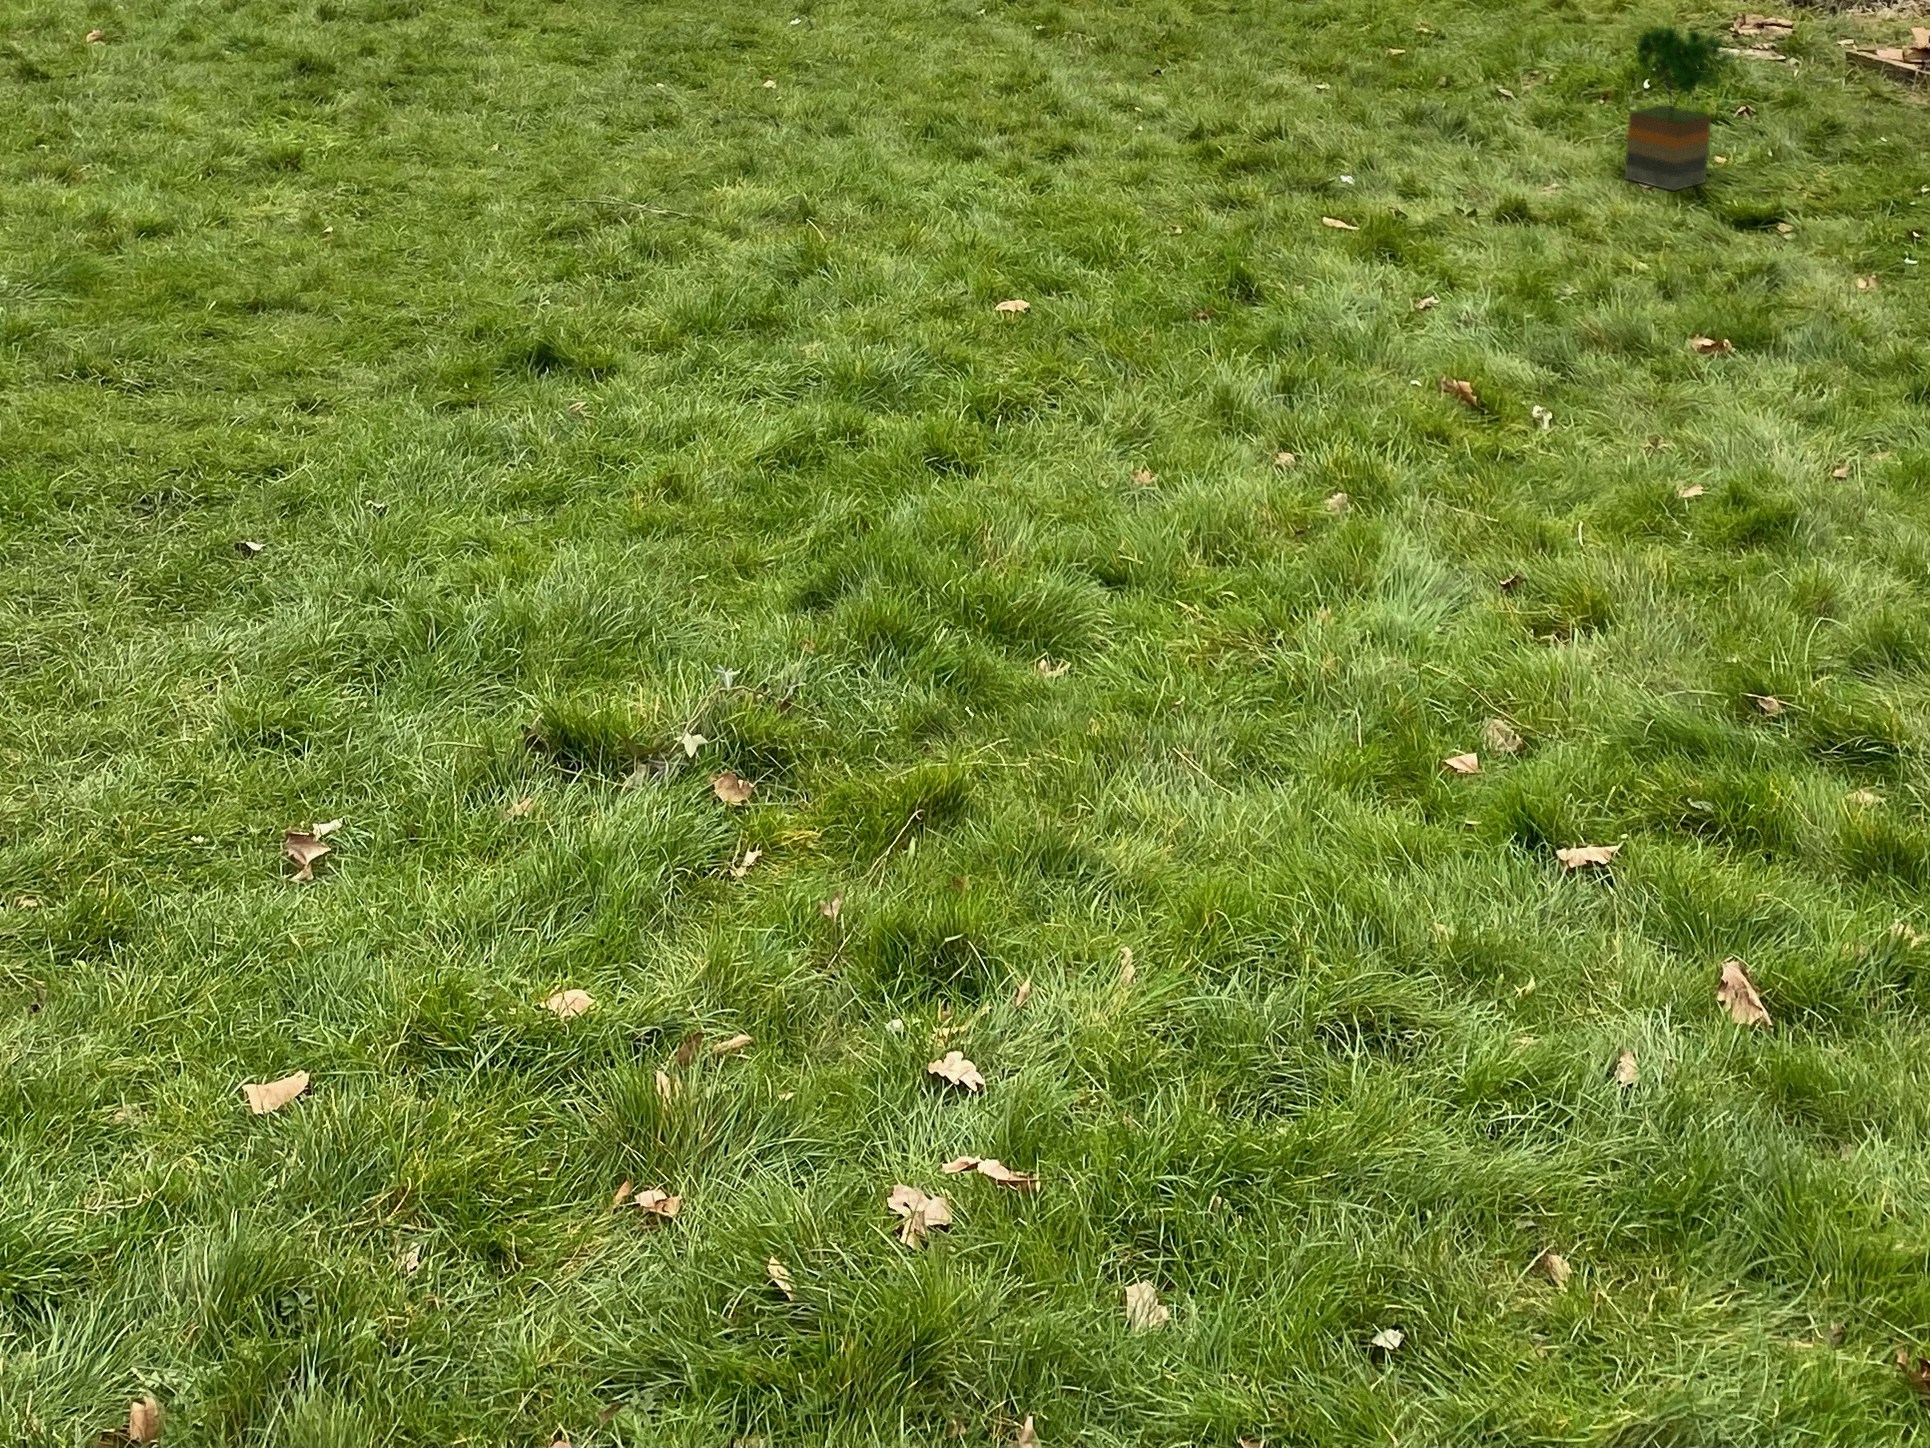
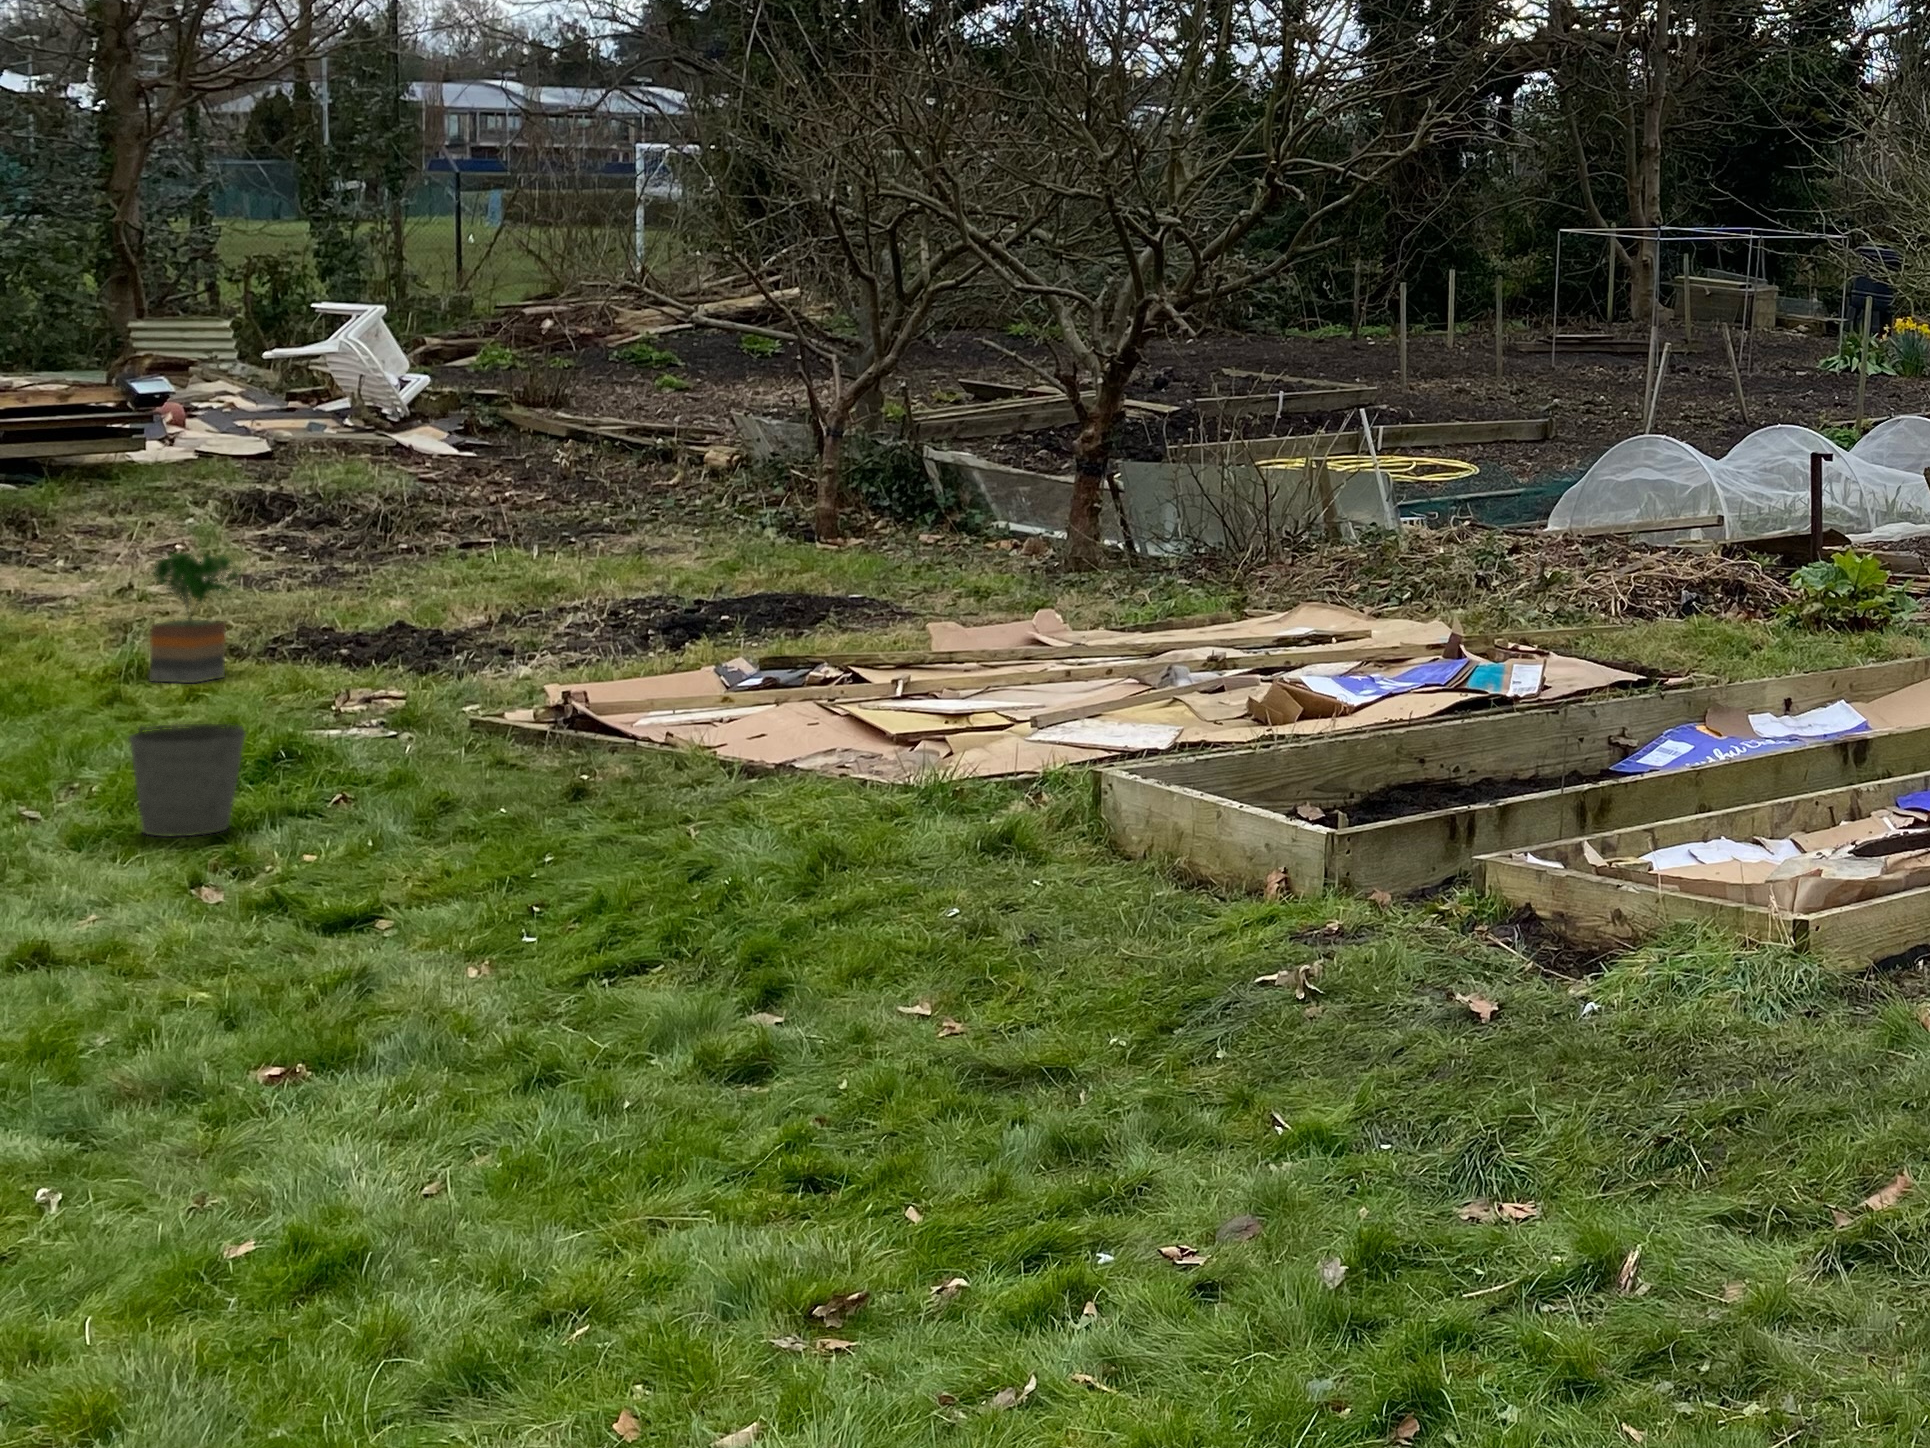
bucket: none [1666,453,1838,659] -> present [129,724,245,837]

